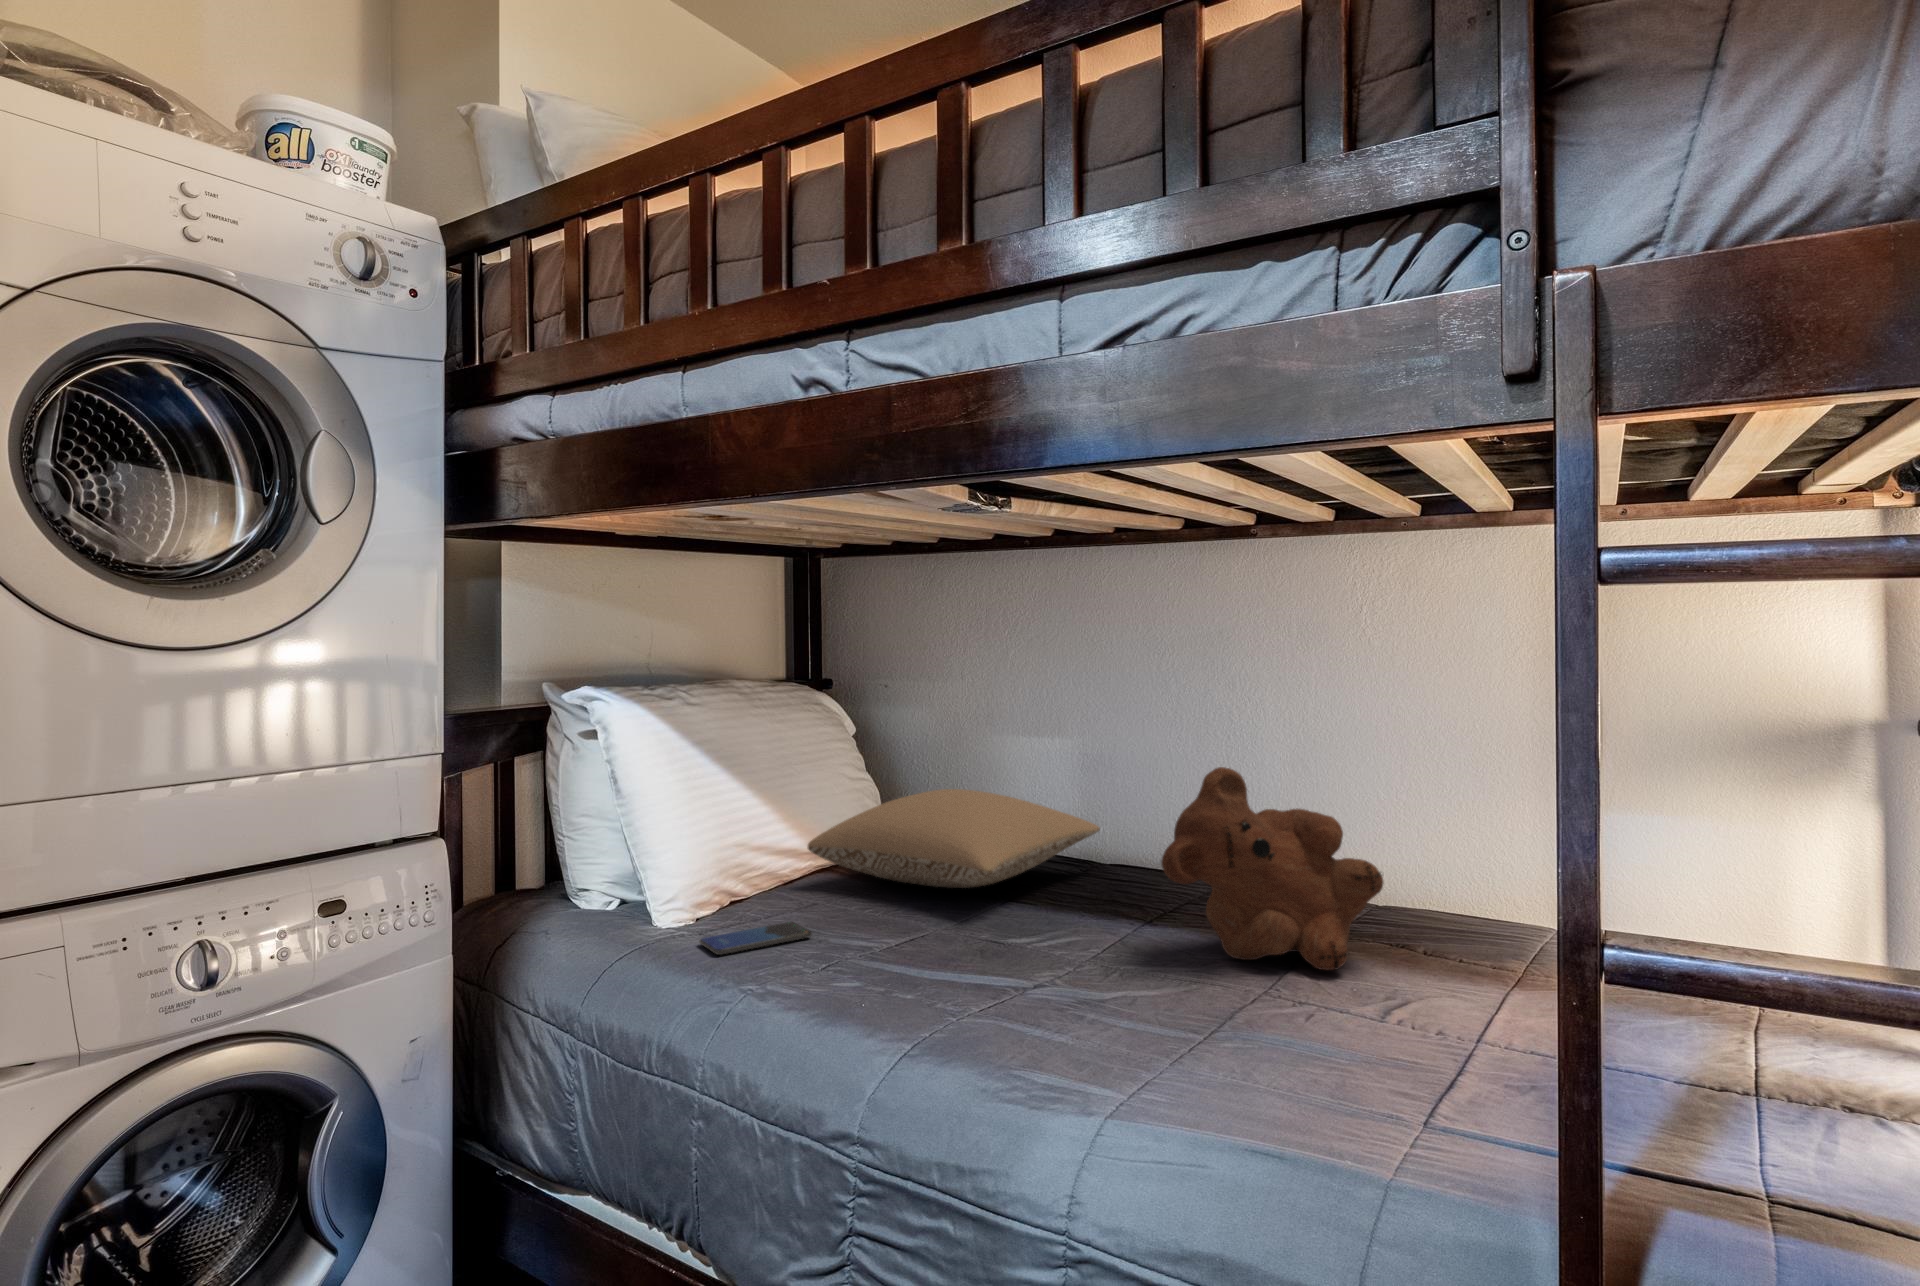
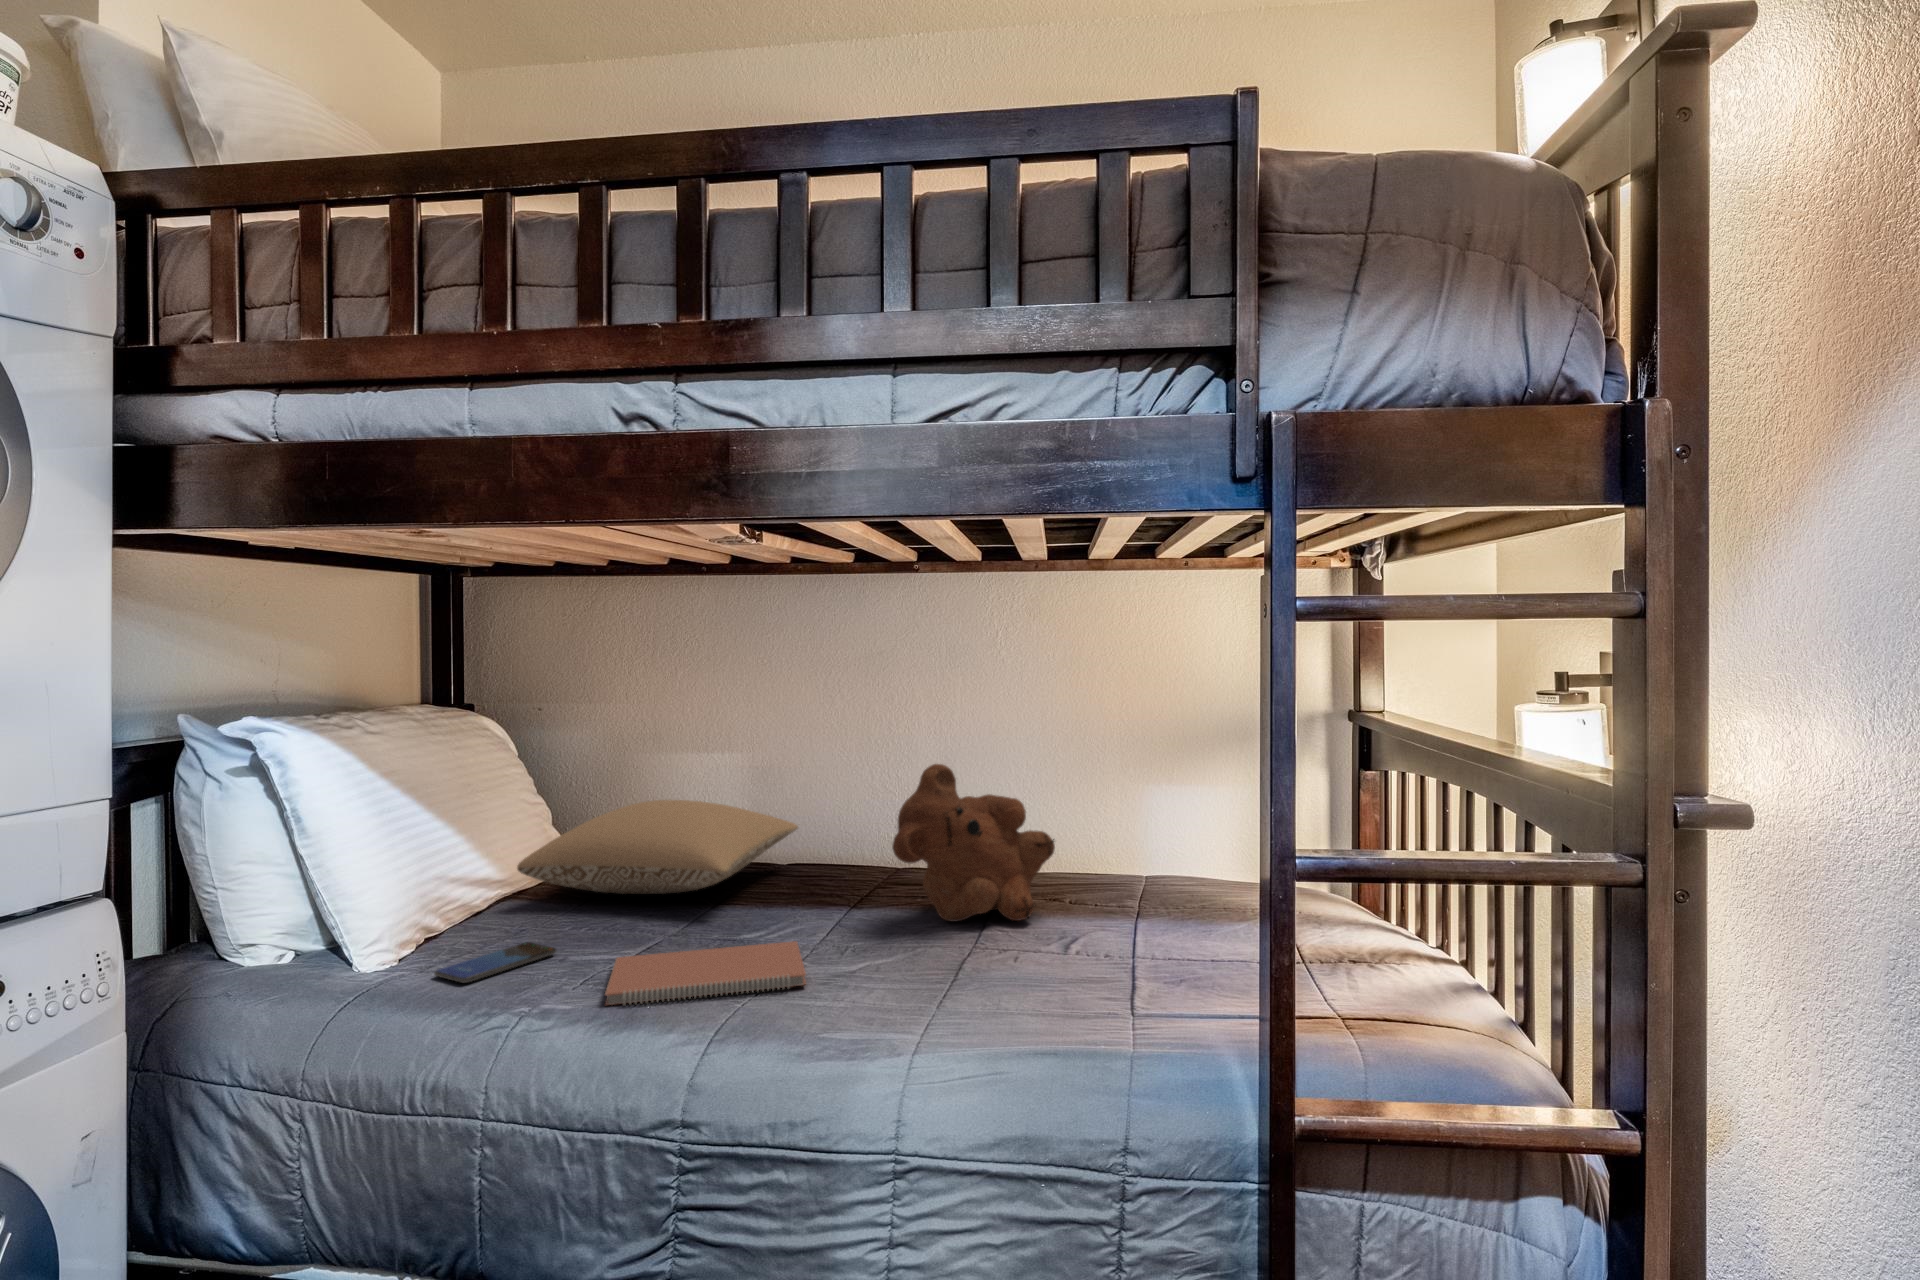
notebook: none [819,949,1040,1012] -> present [605,941,806,1005]

